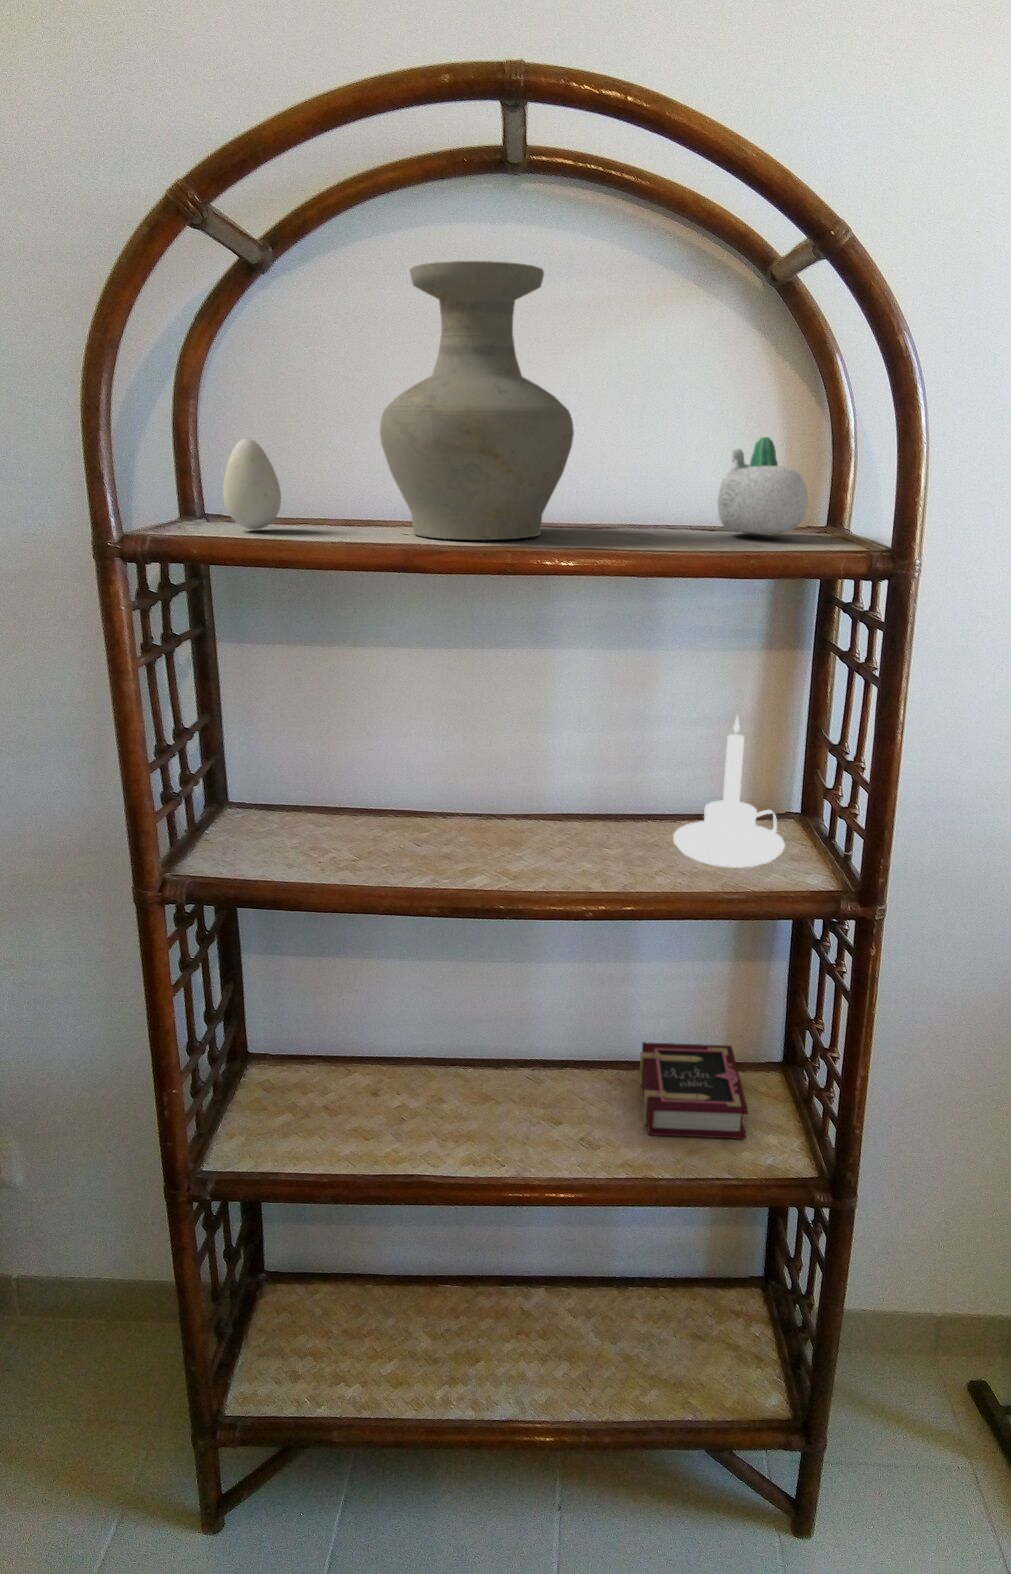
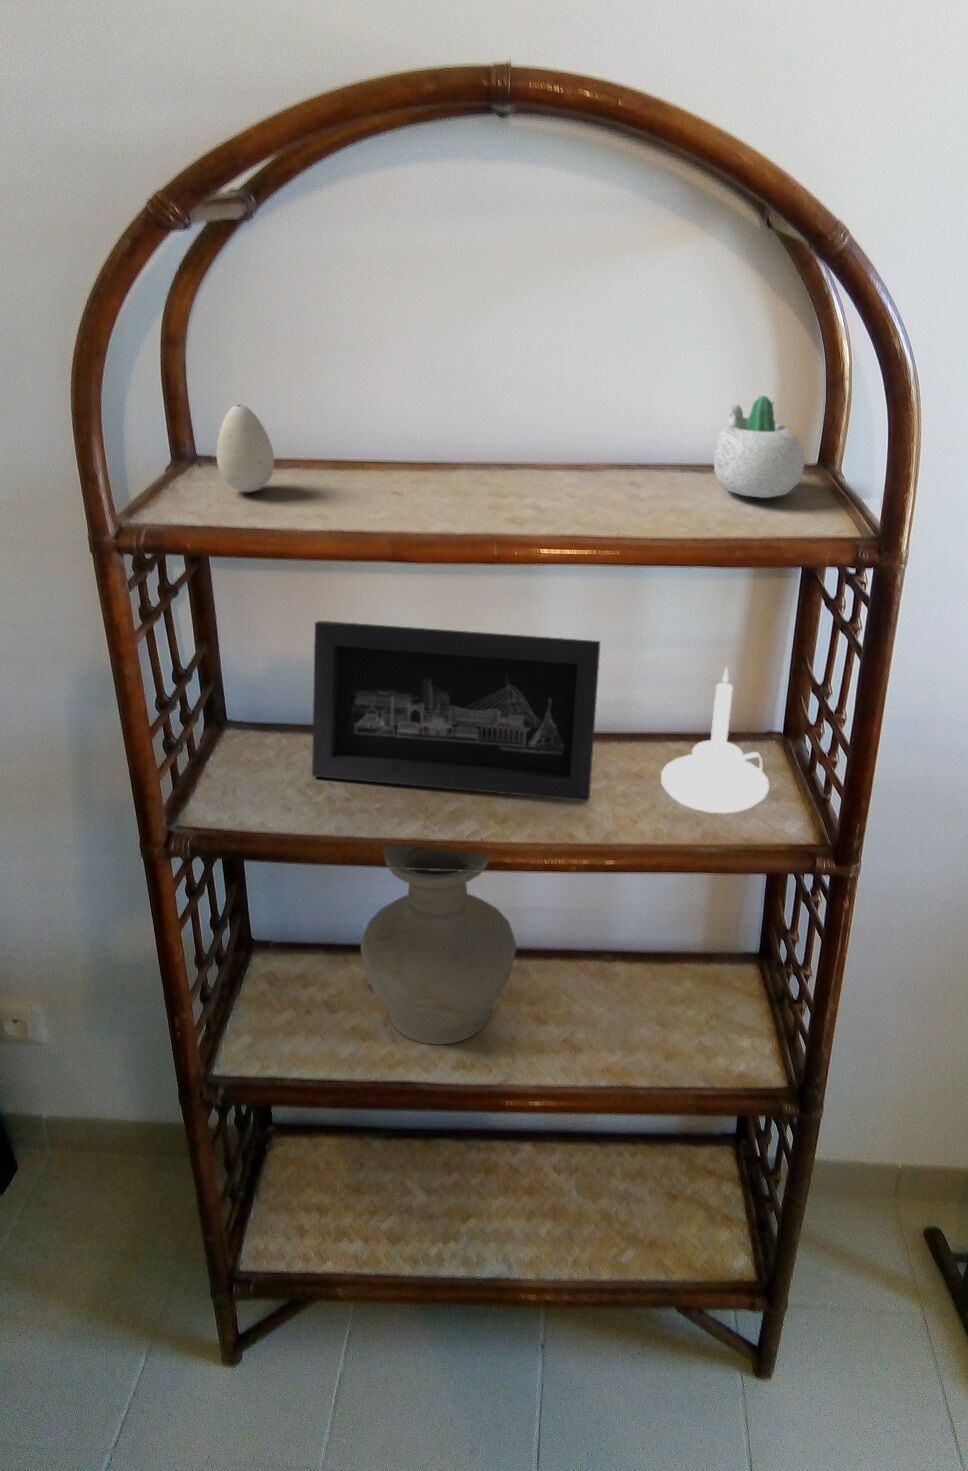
vase: present [380,261,574,540] -> present [361,845,516,1045]
picture frame: none [314,681,609,858] -> present [312,621,600,801]
book: present [639,1042,748,1139] -> none [626,945,725,1047]

